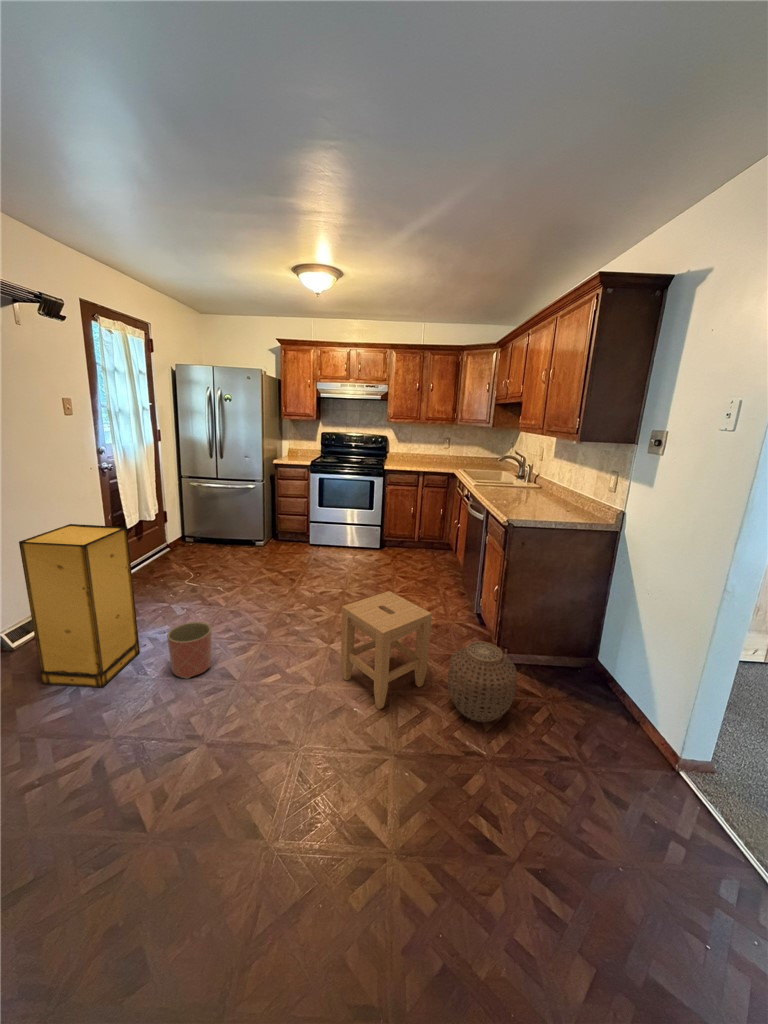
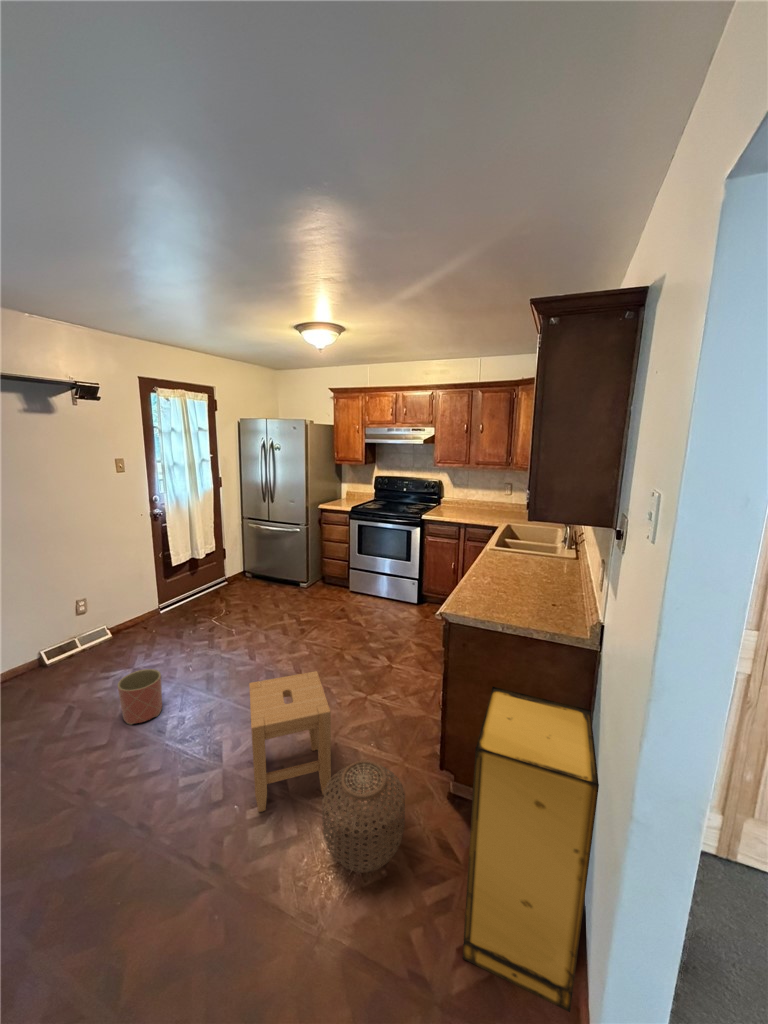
storage cabinet: present [19,524,140,688] -> present [463,687,599,1012]

